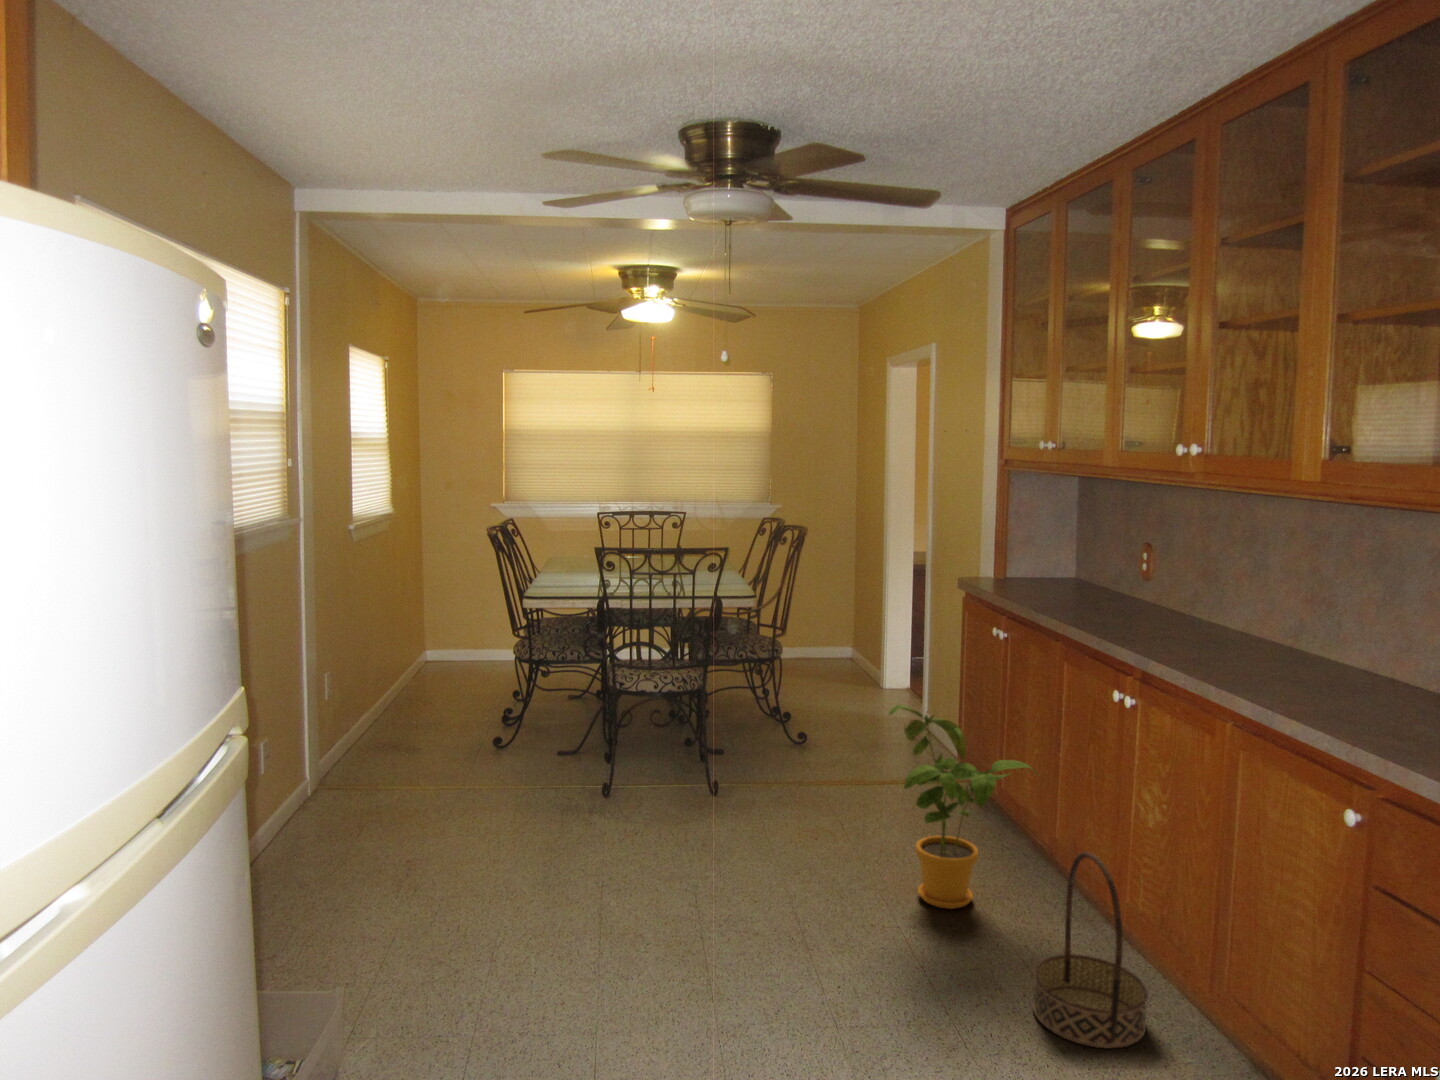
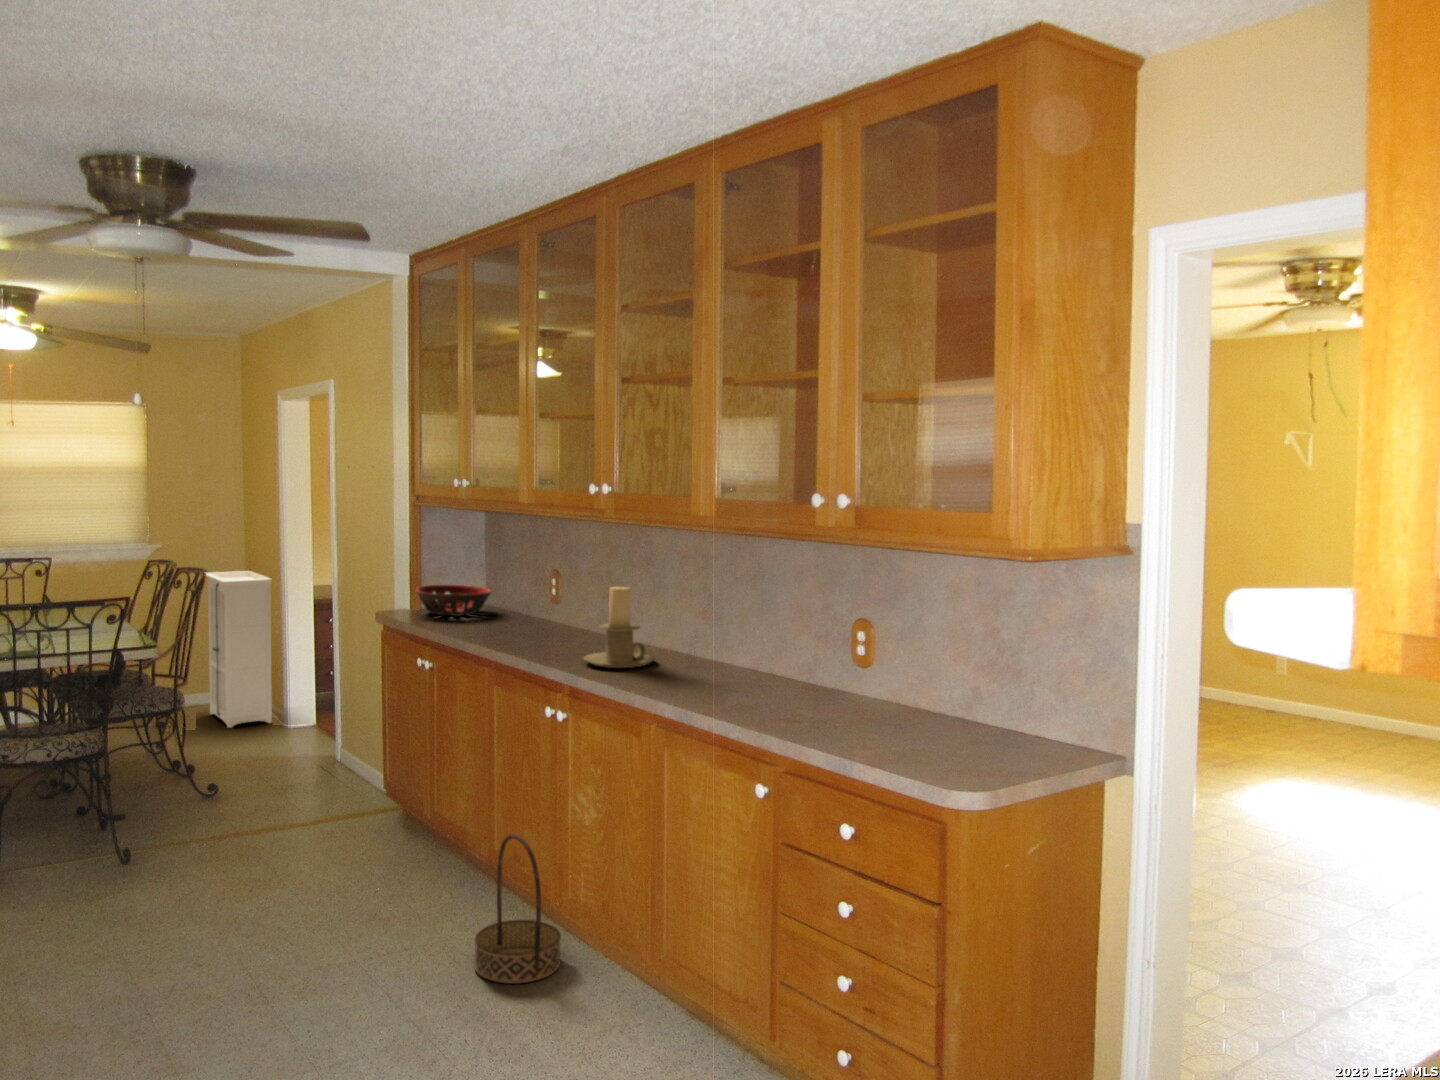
storage cabinet: none [819,540,874,681] -> present [206,571,272,728]
decorative bowl: none [997,553,1081,587] -> present [416,585,491,616]
candle holder: none [1192,554,1299,661] -> present [584,587,655,668]
house plant: present [889,705,1037,909] -> none [330,738,468,915]

